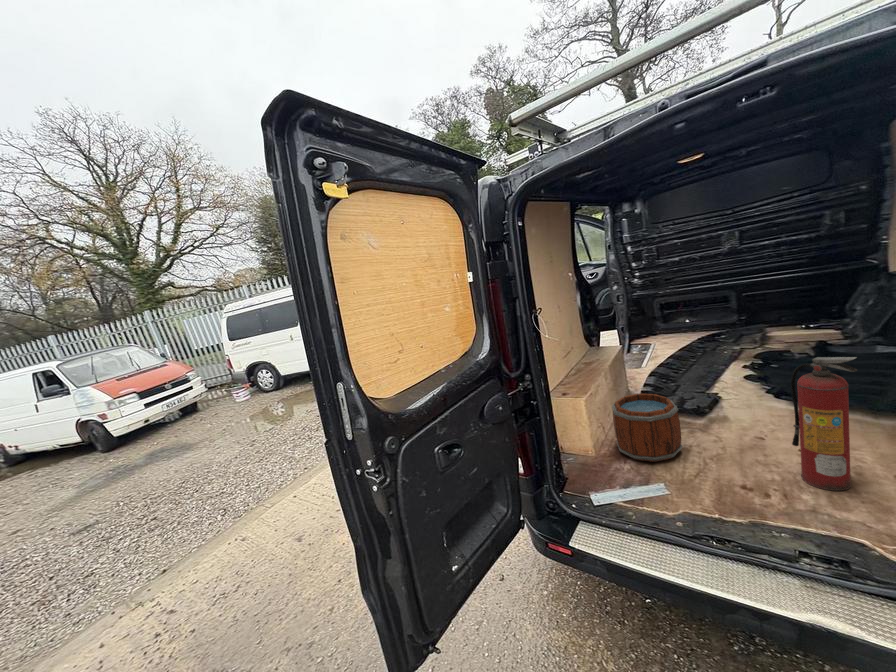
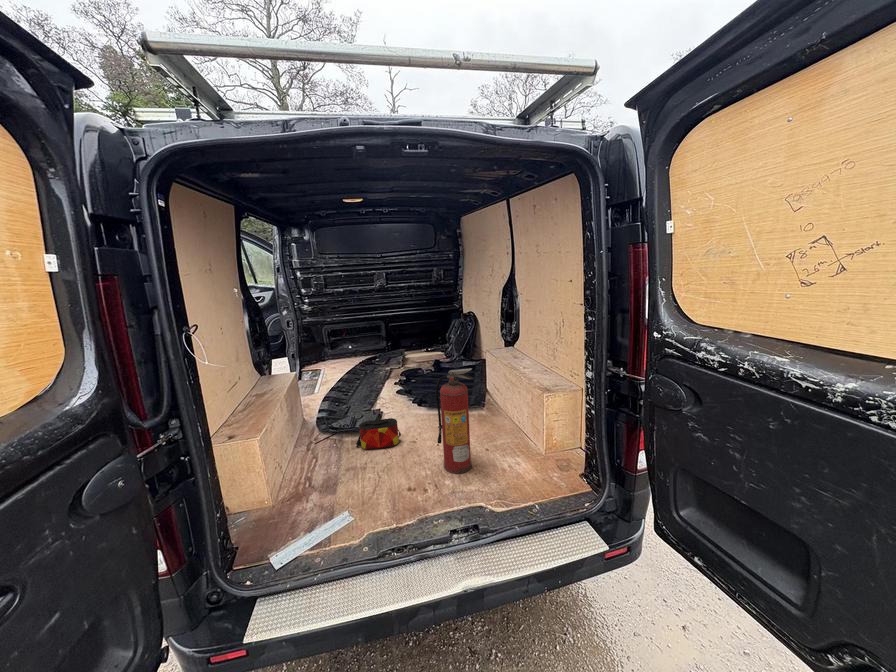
bucket: present [612,394,682,462] -> none [290,418,360,494]
bag: none [682,403,741,437] -> present [356,418,401,450]

